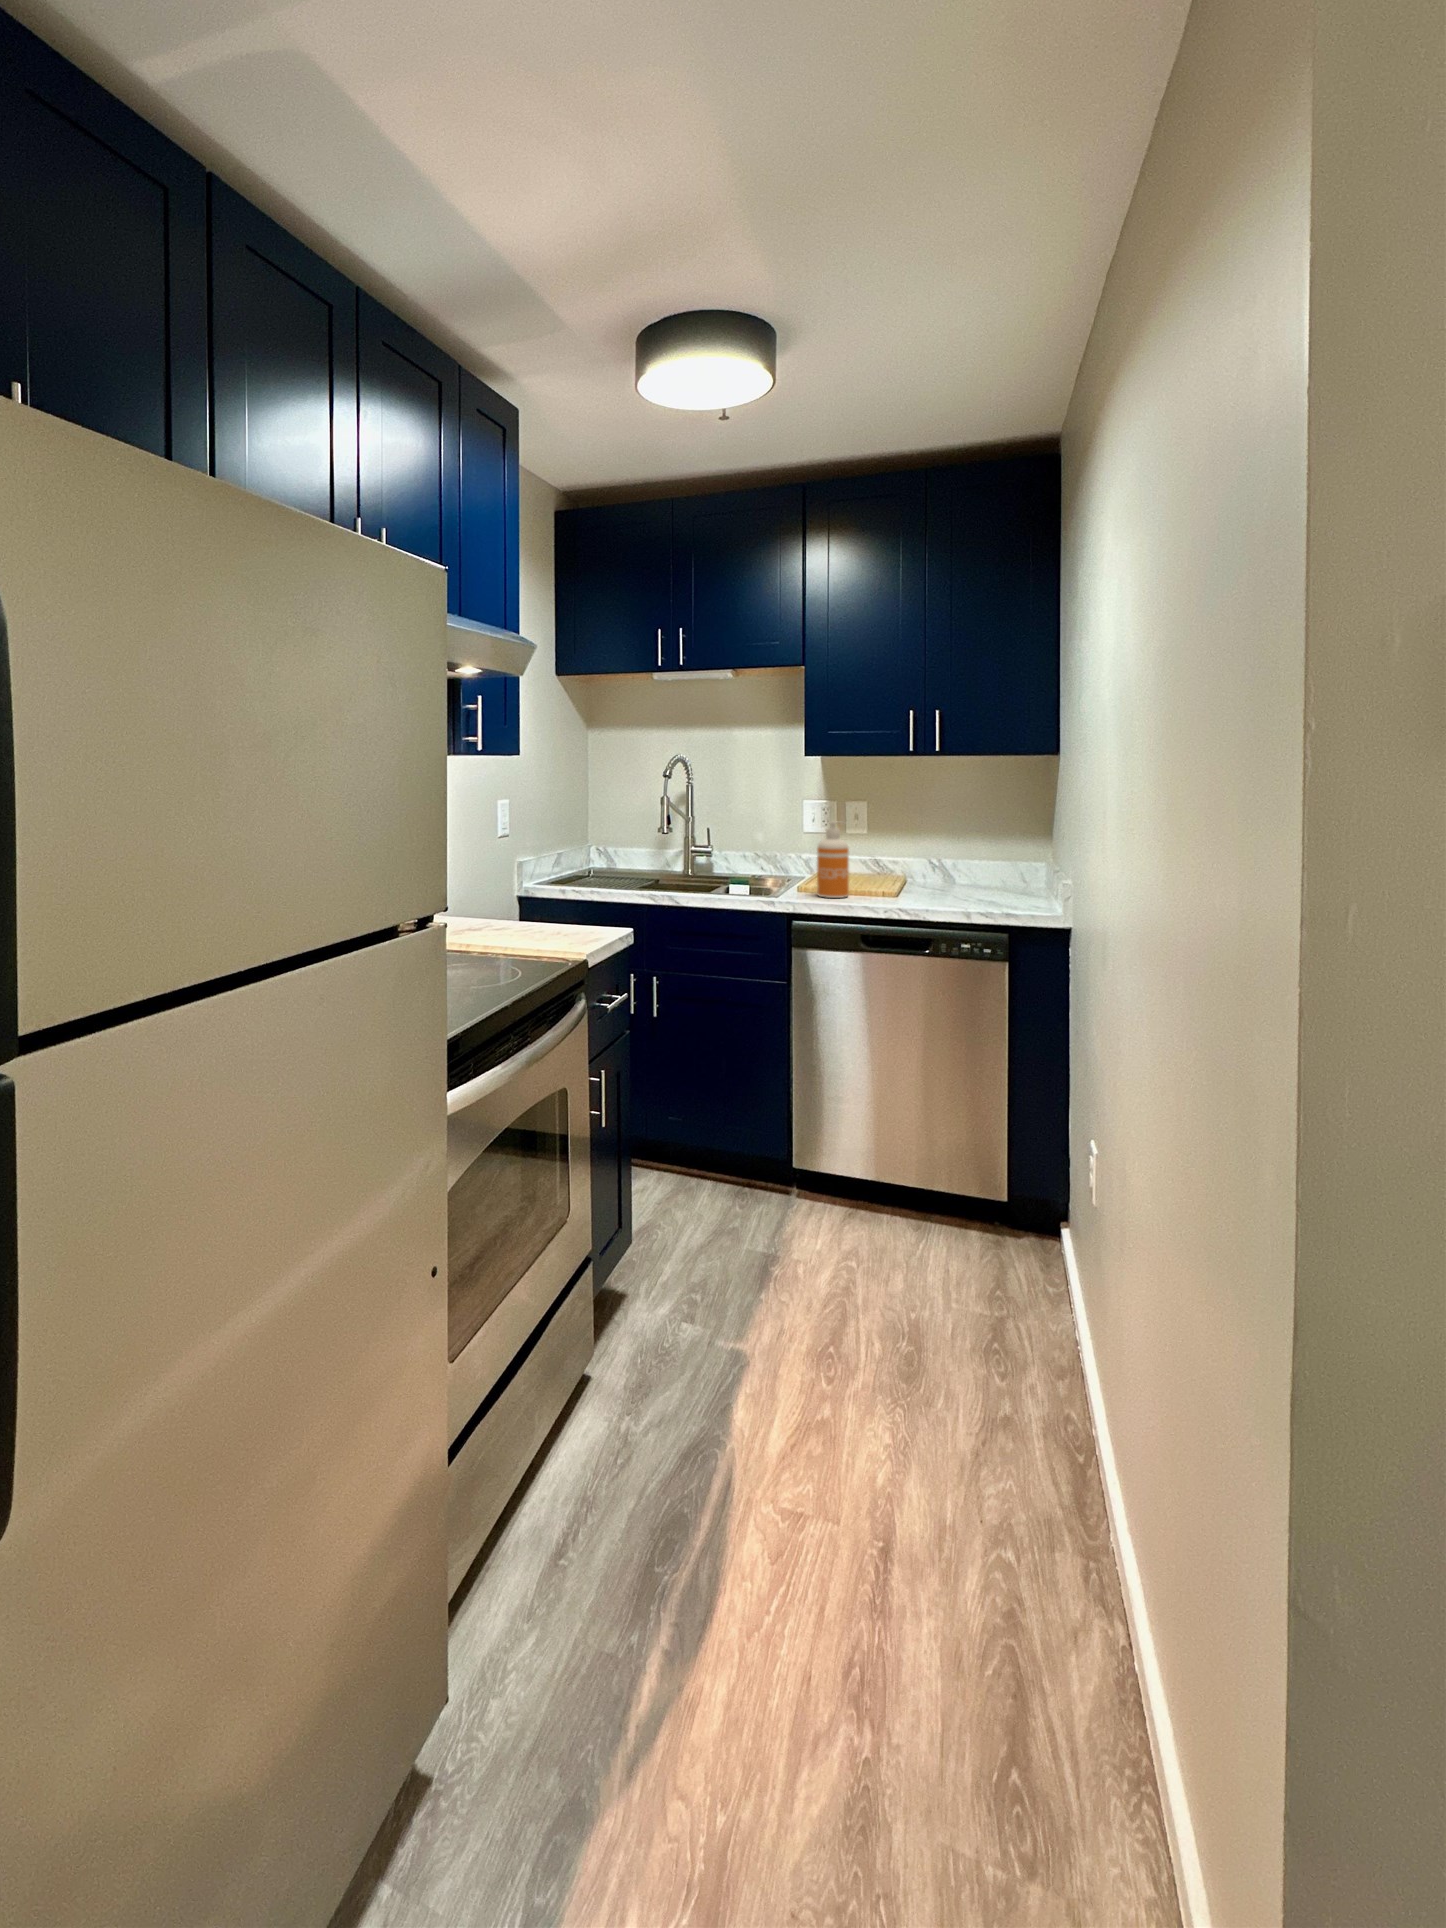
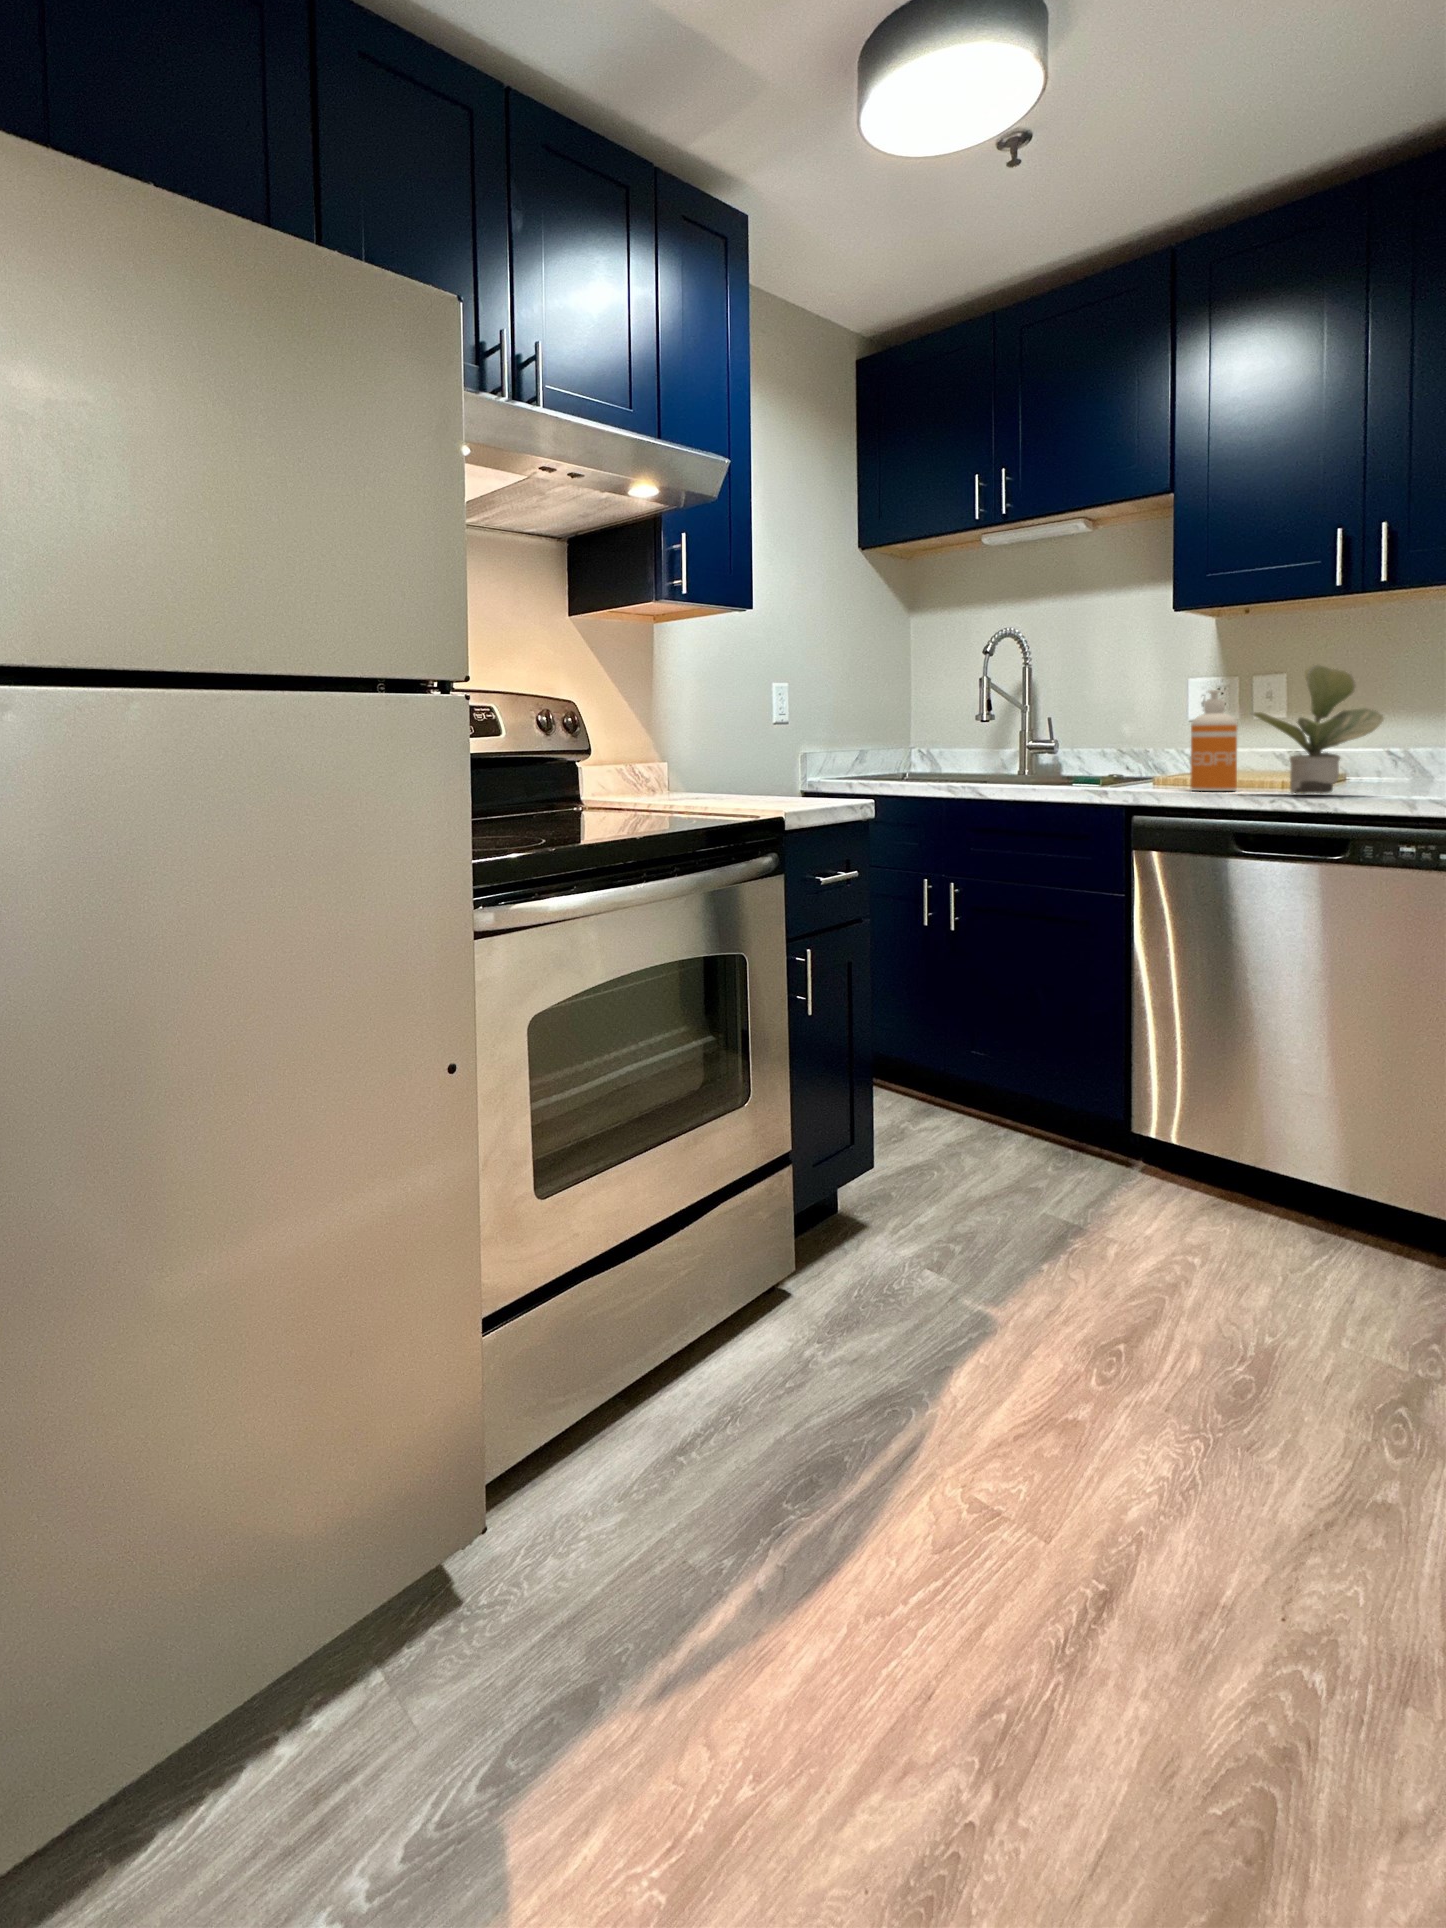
potted plant: none [864,809,946,903] -> present [1253,665,1384,794]

